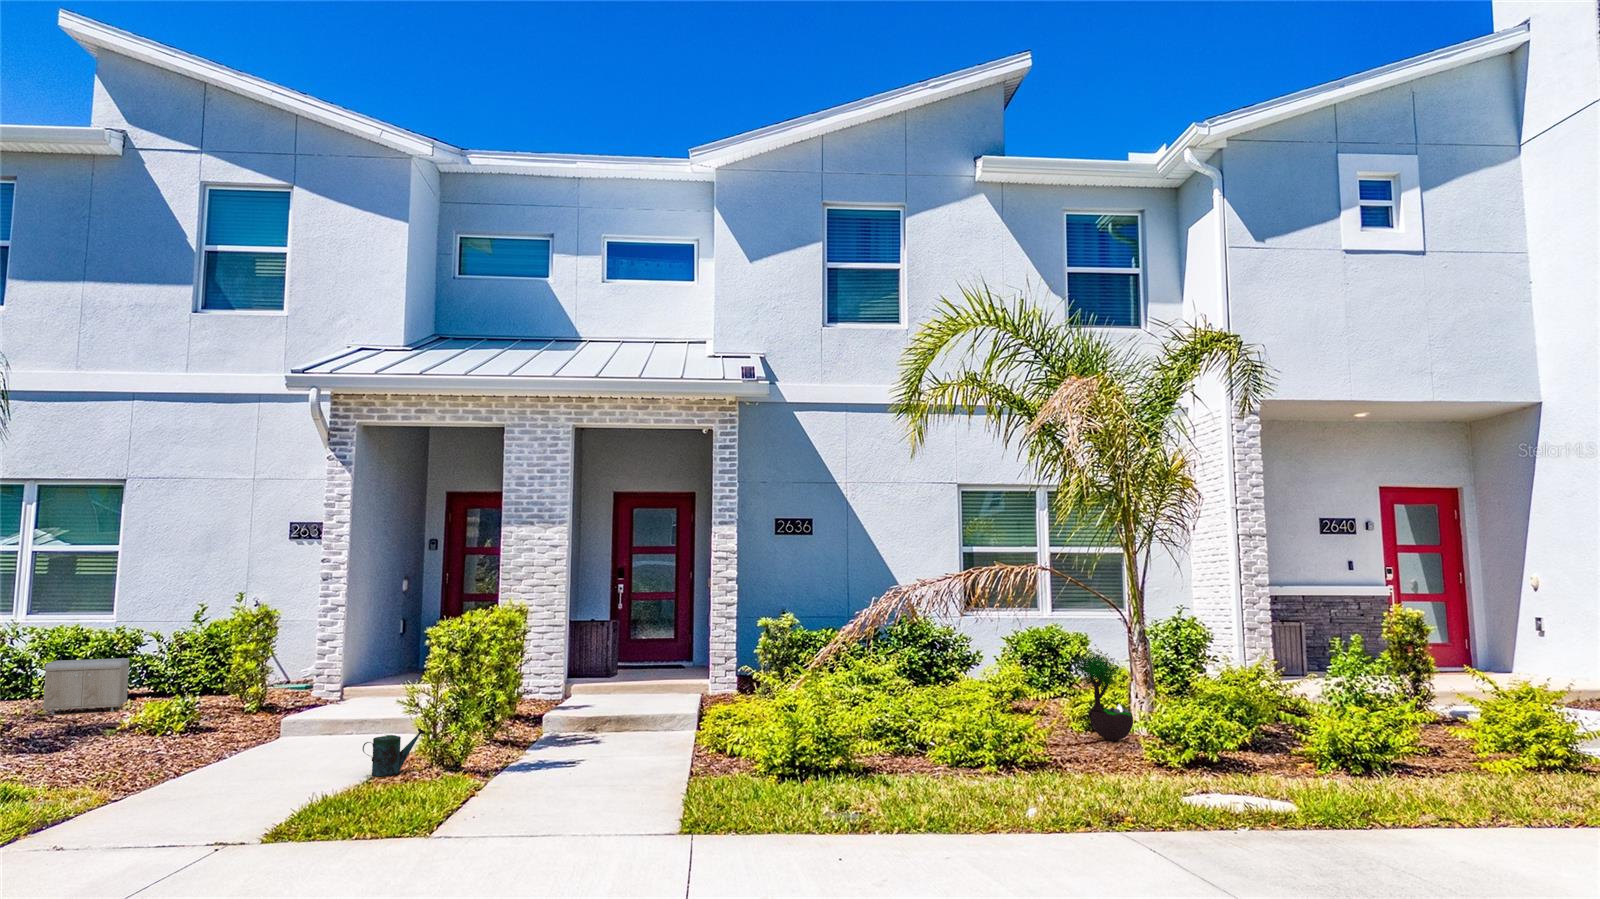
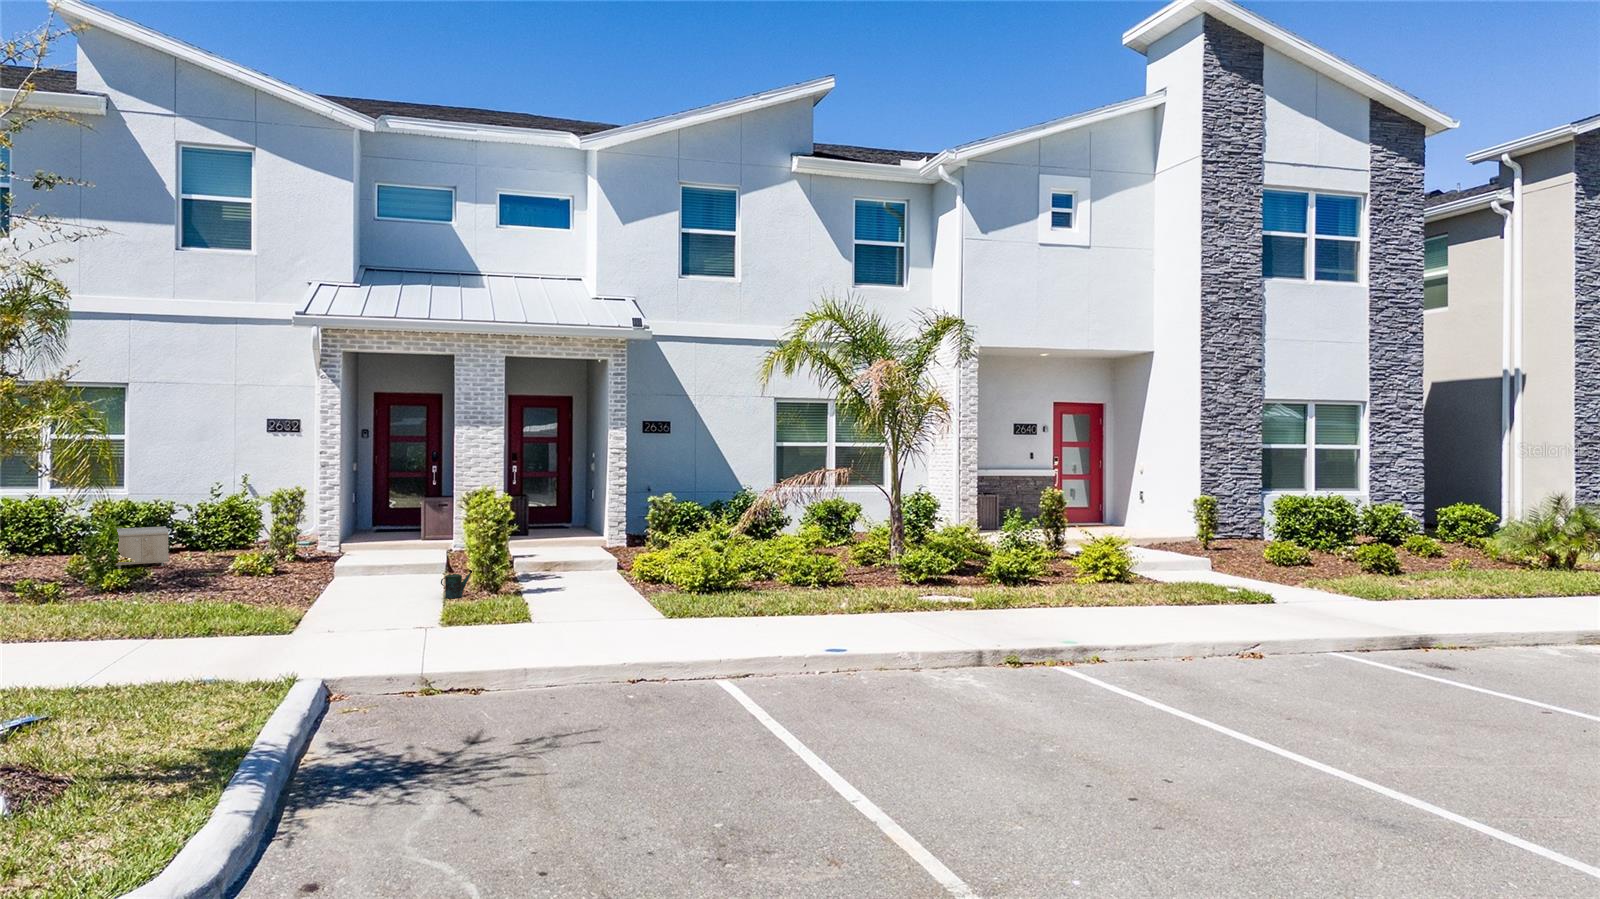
potted tree: present [1074,644,1133,741] -> none [857,514,891,570]

